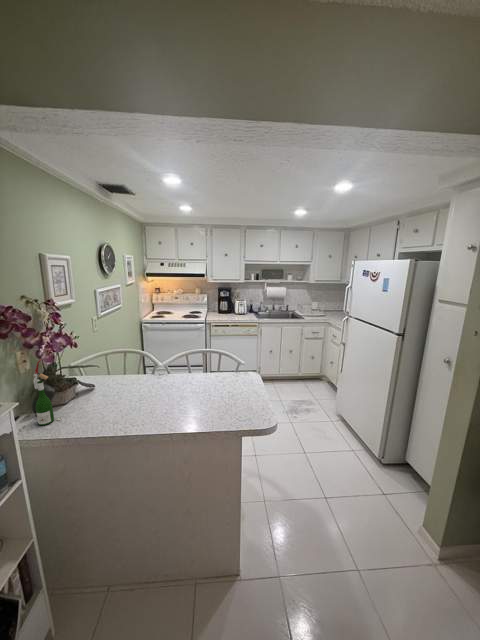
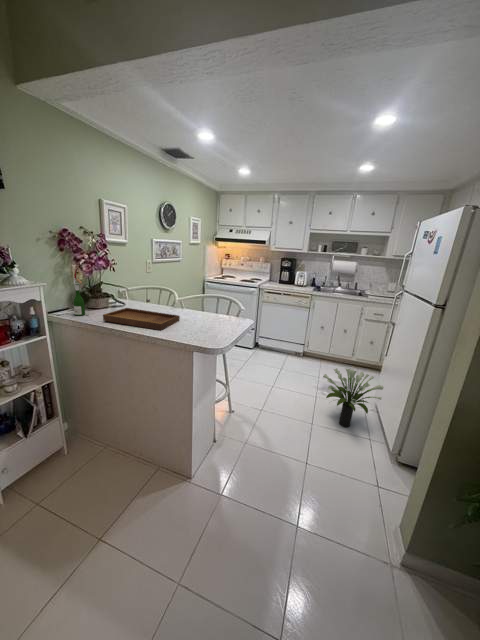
tray: none [97,379,191,424] -> present [103,299,180,330]
potted plant: none [305,390,360,445] -> present [323,368,384,427]

